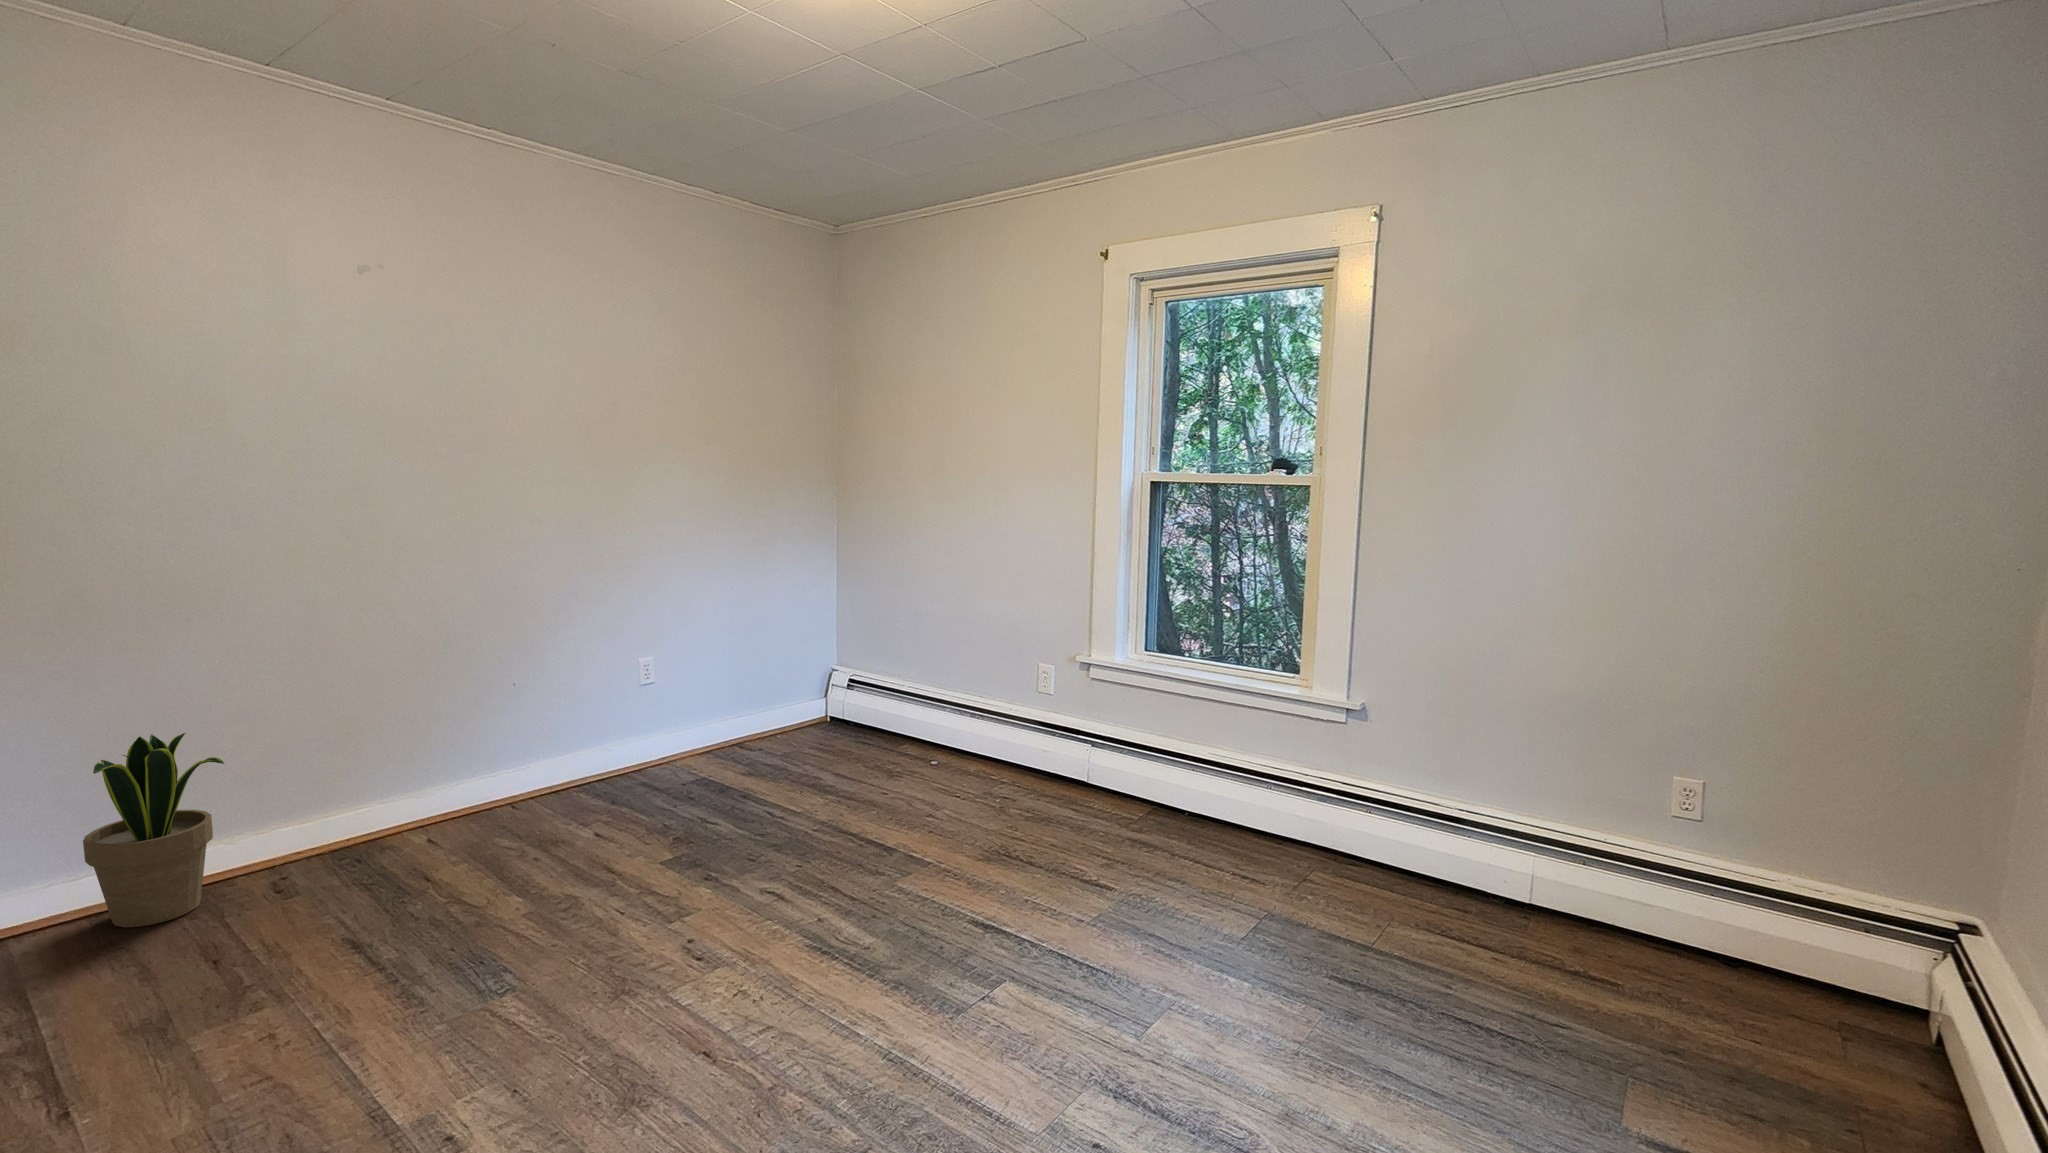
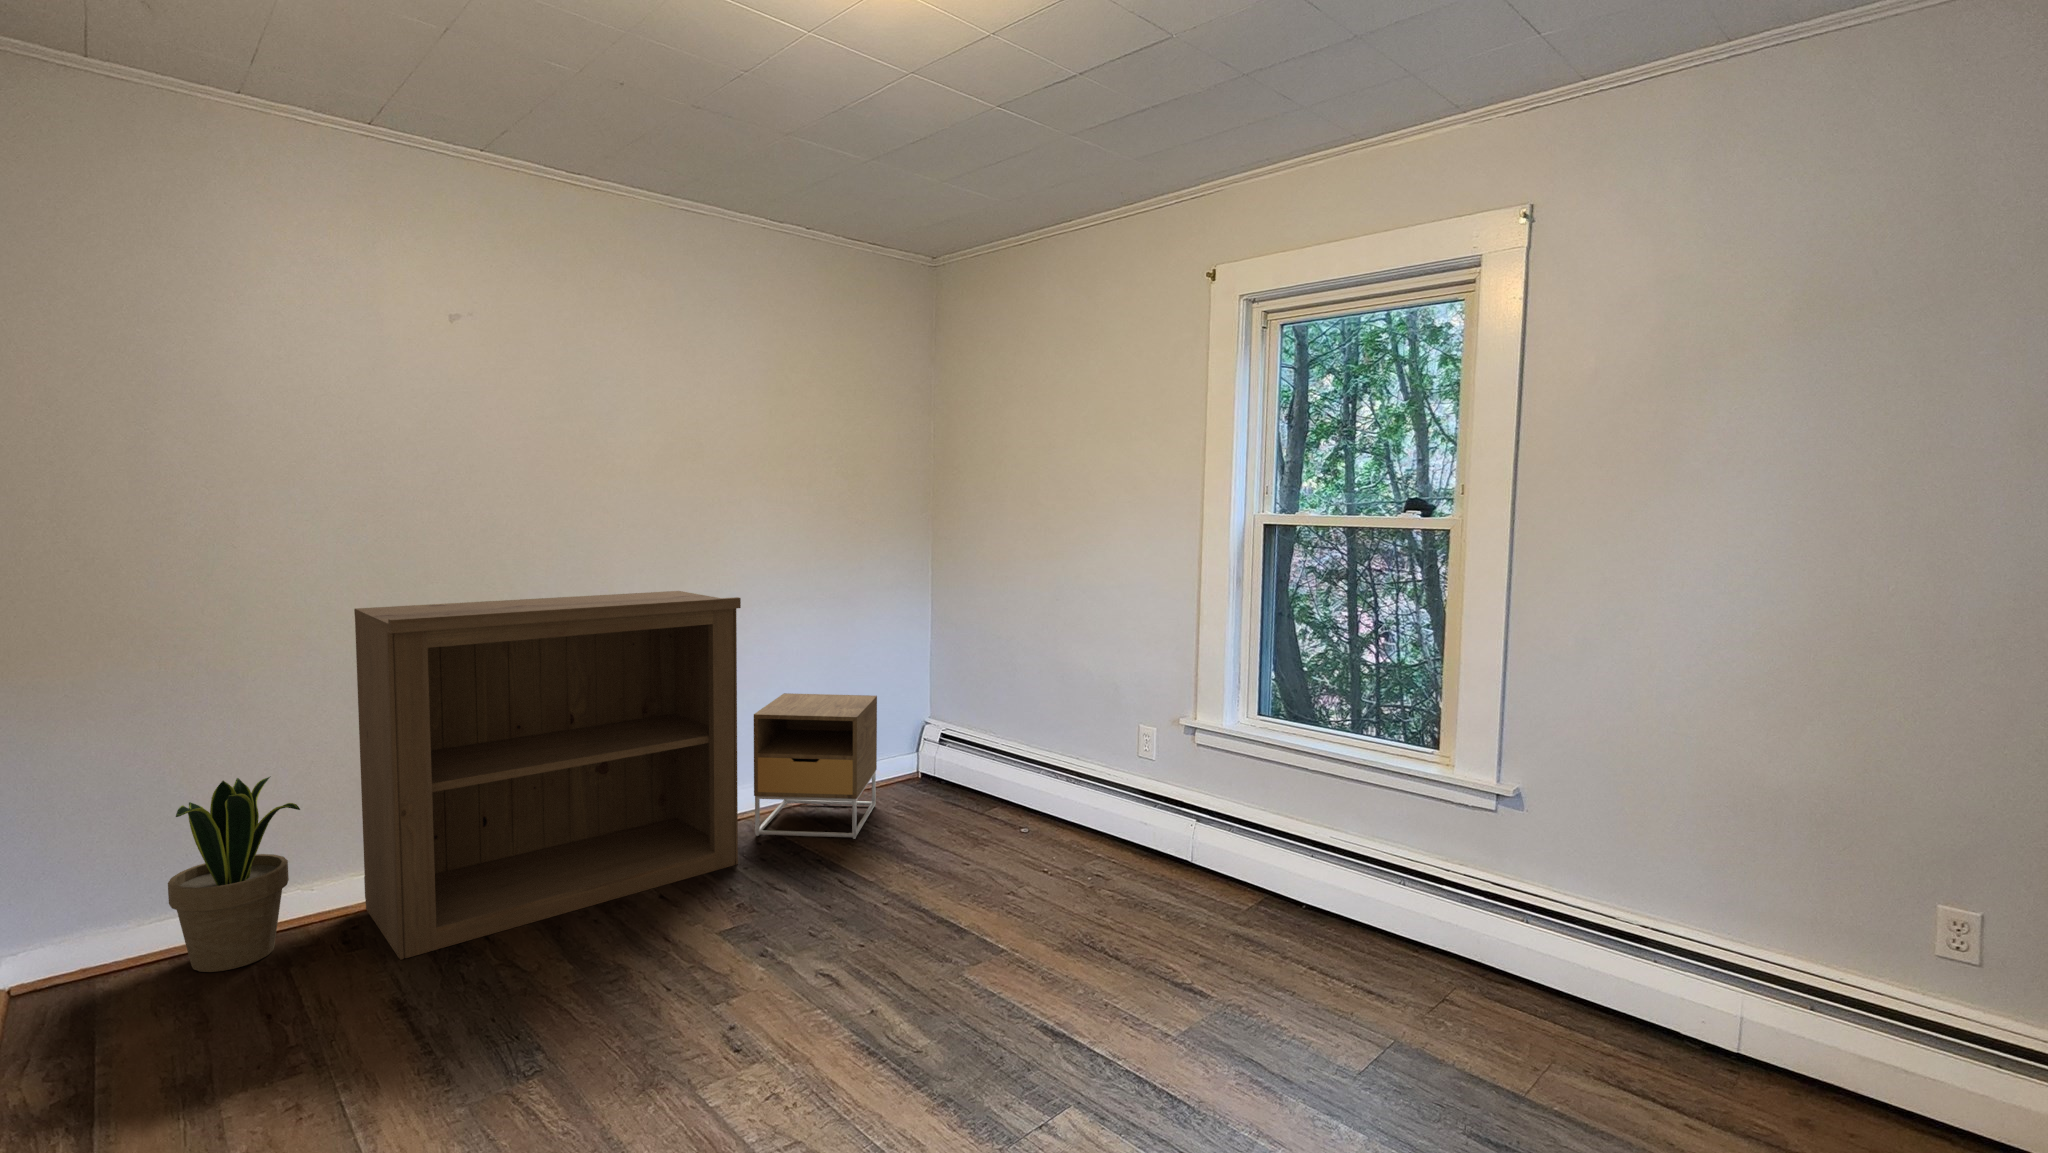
bookshelf: none [268,545,669,904] -> present [354,591,741,960]
nightstand: none [678,643,794,777] -> present [754,693,877,839]

